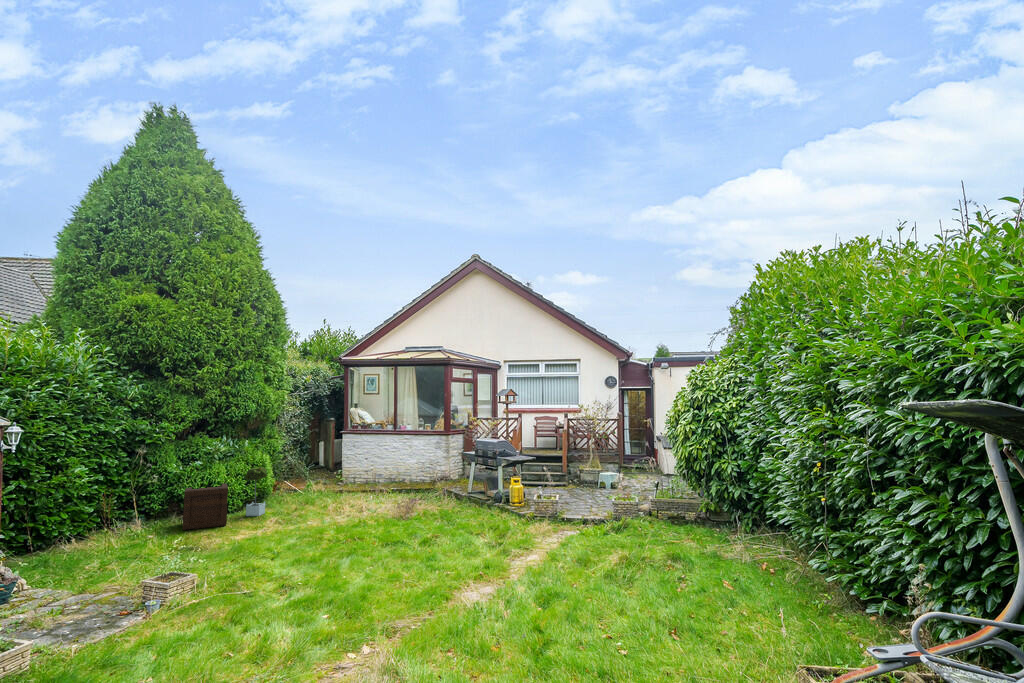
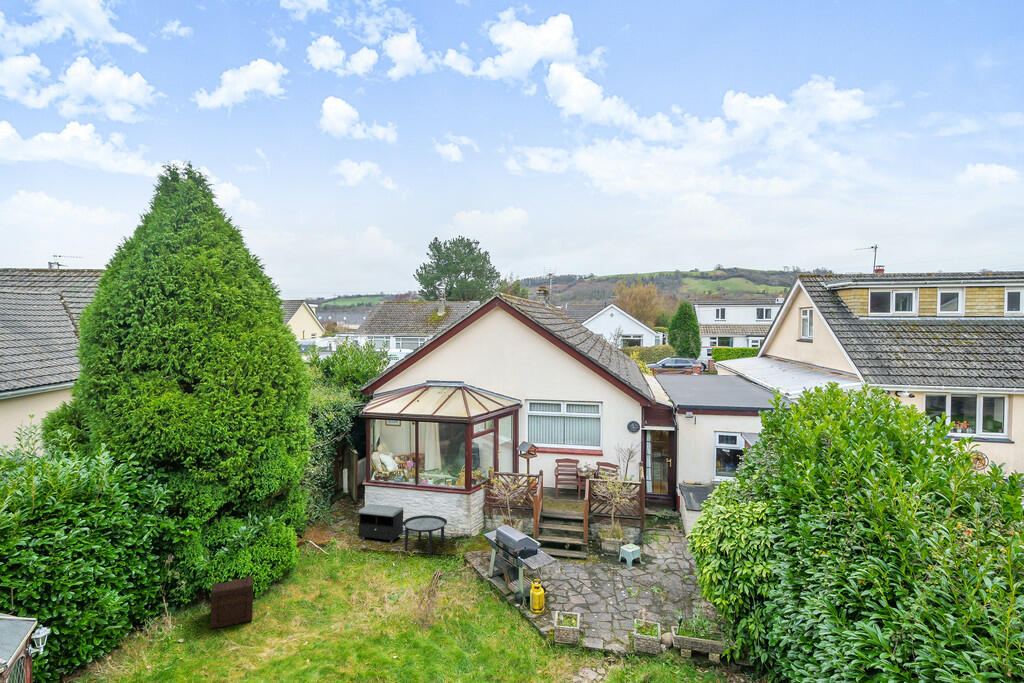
storage bench: none [335,456,381,489] -> present [359,504,403,542]
round table: none [381,461,427,493] -> present [403,515,447,555]
potted tree: present [245,467,267,516] -> none [270,552,291,600]

